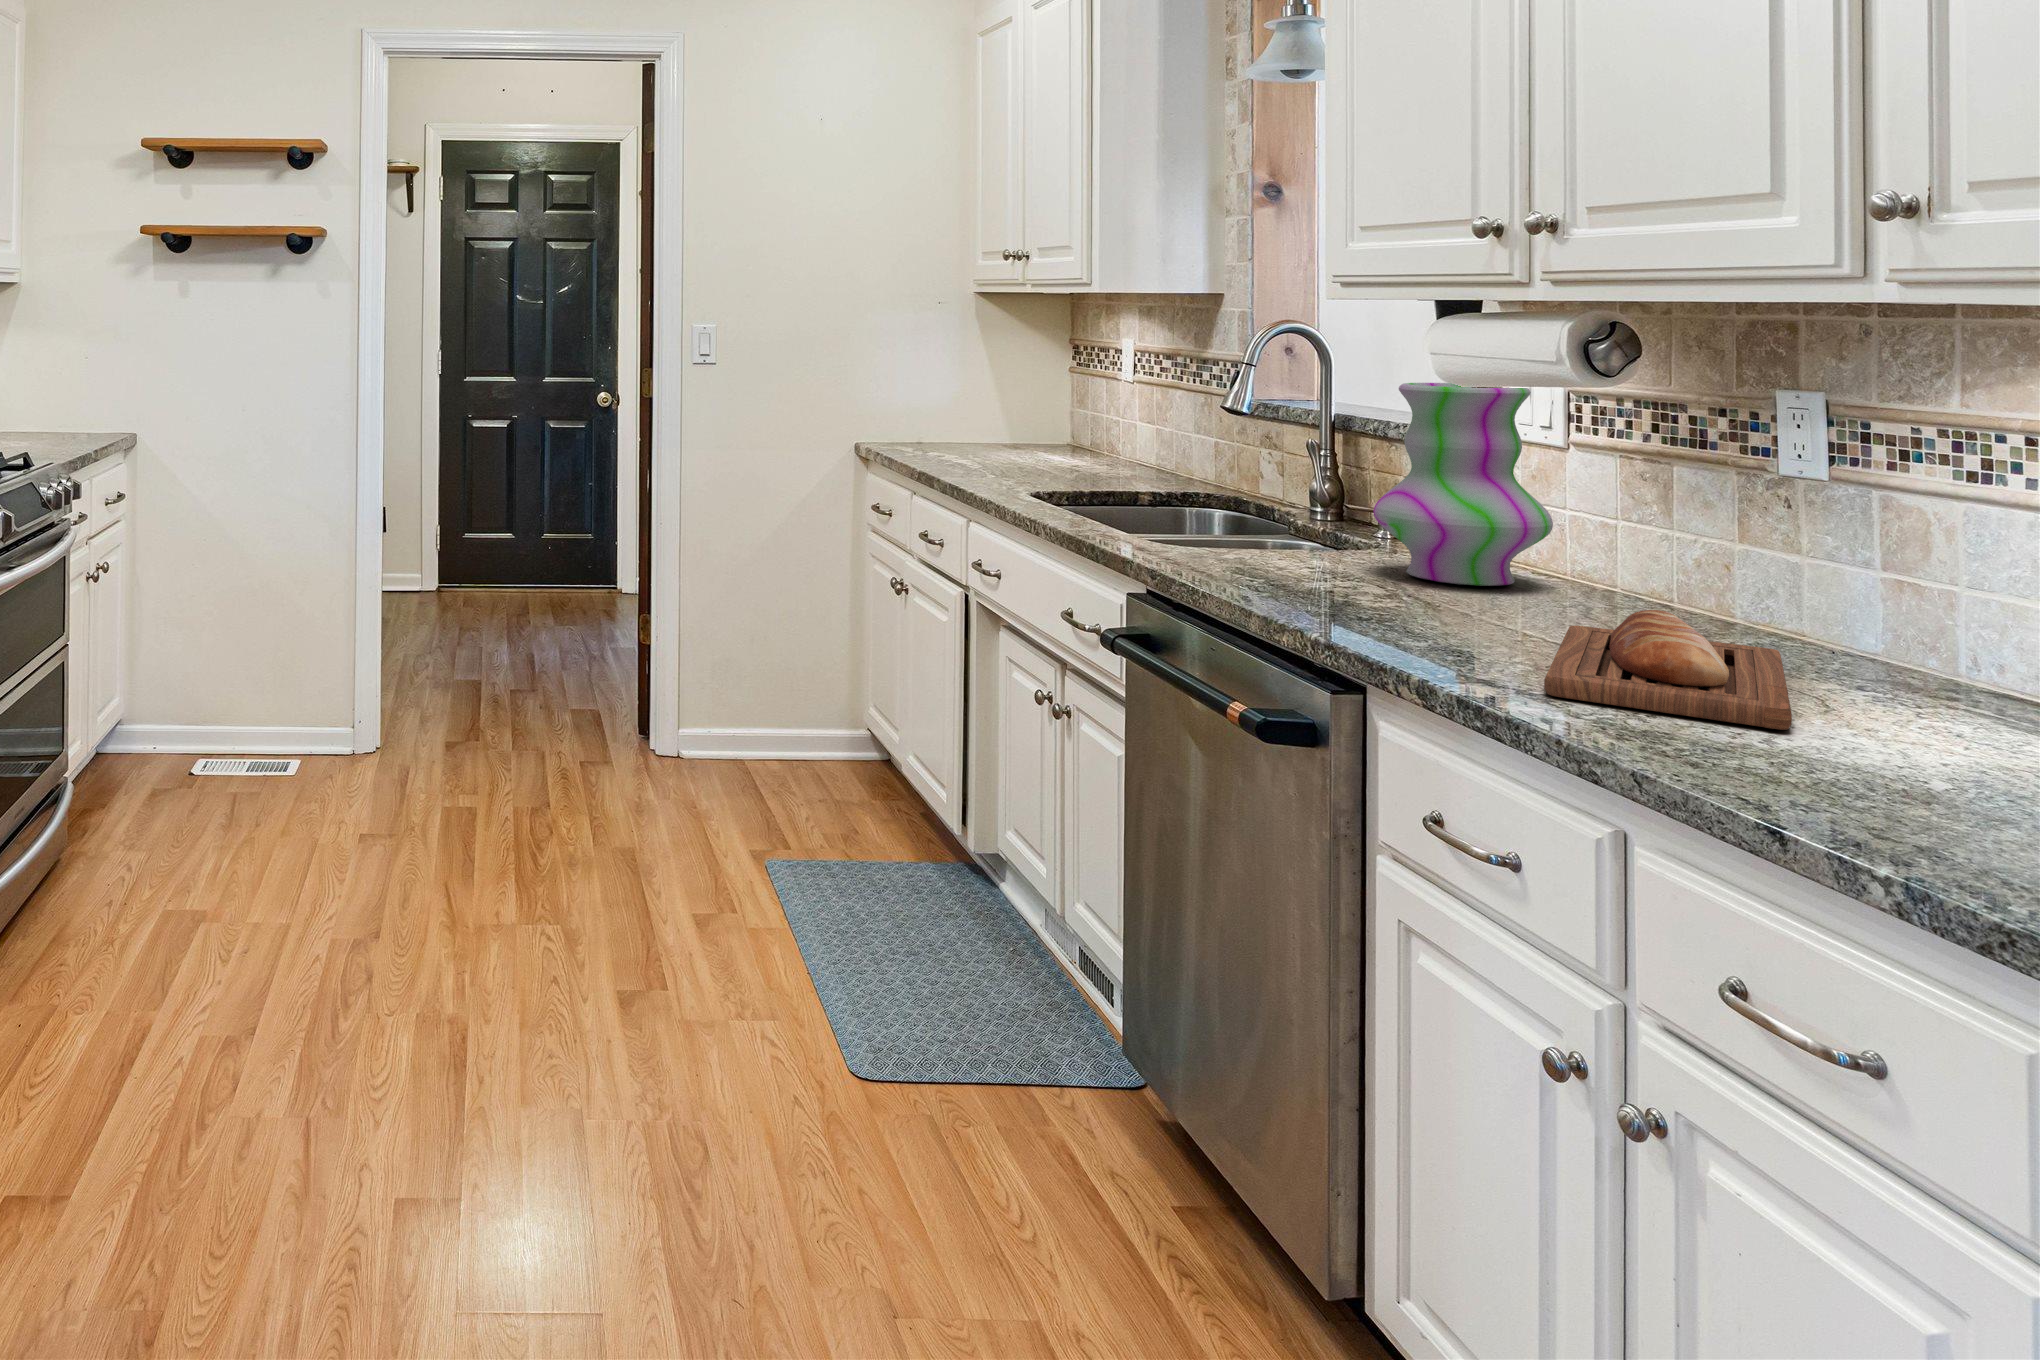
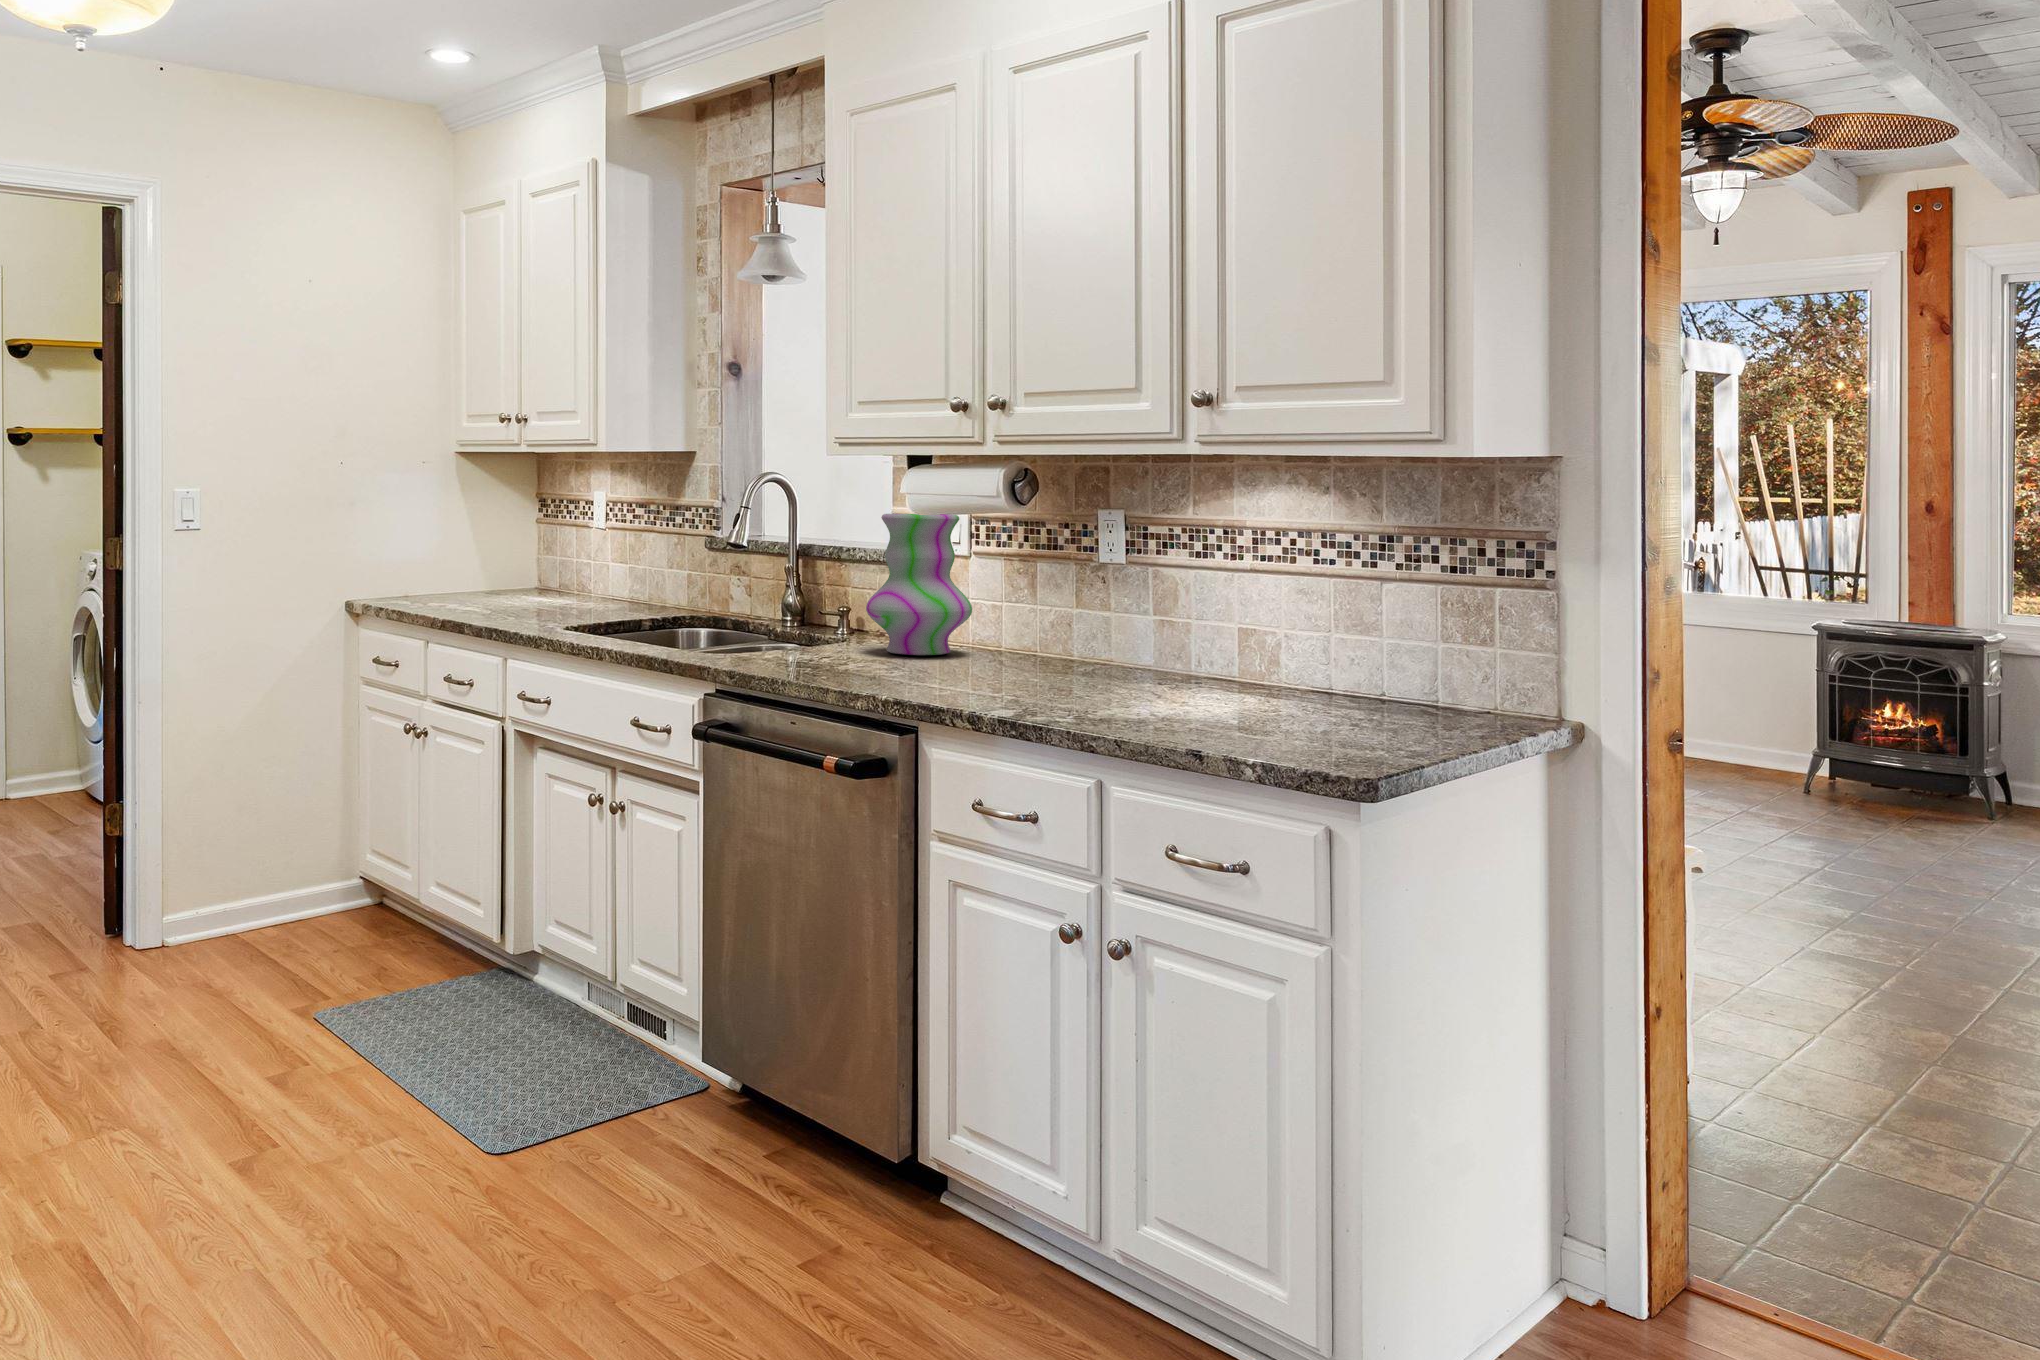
bread loaf: present [1544,610,1792,730] -> none [1014,650,1158,706]

